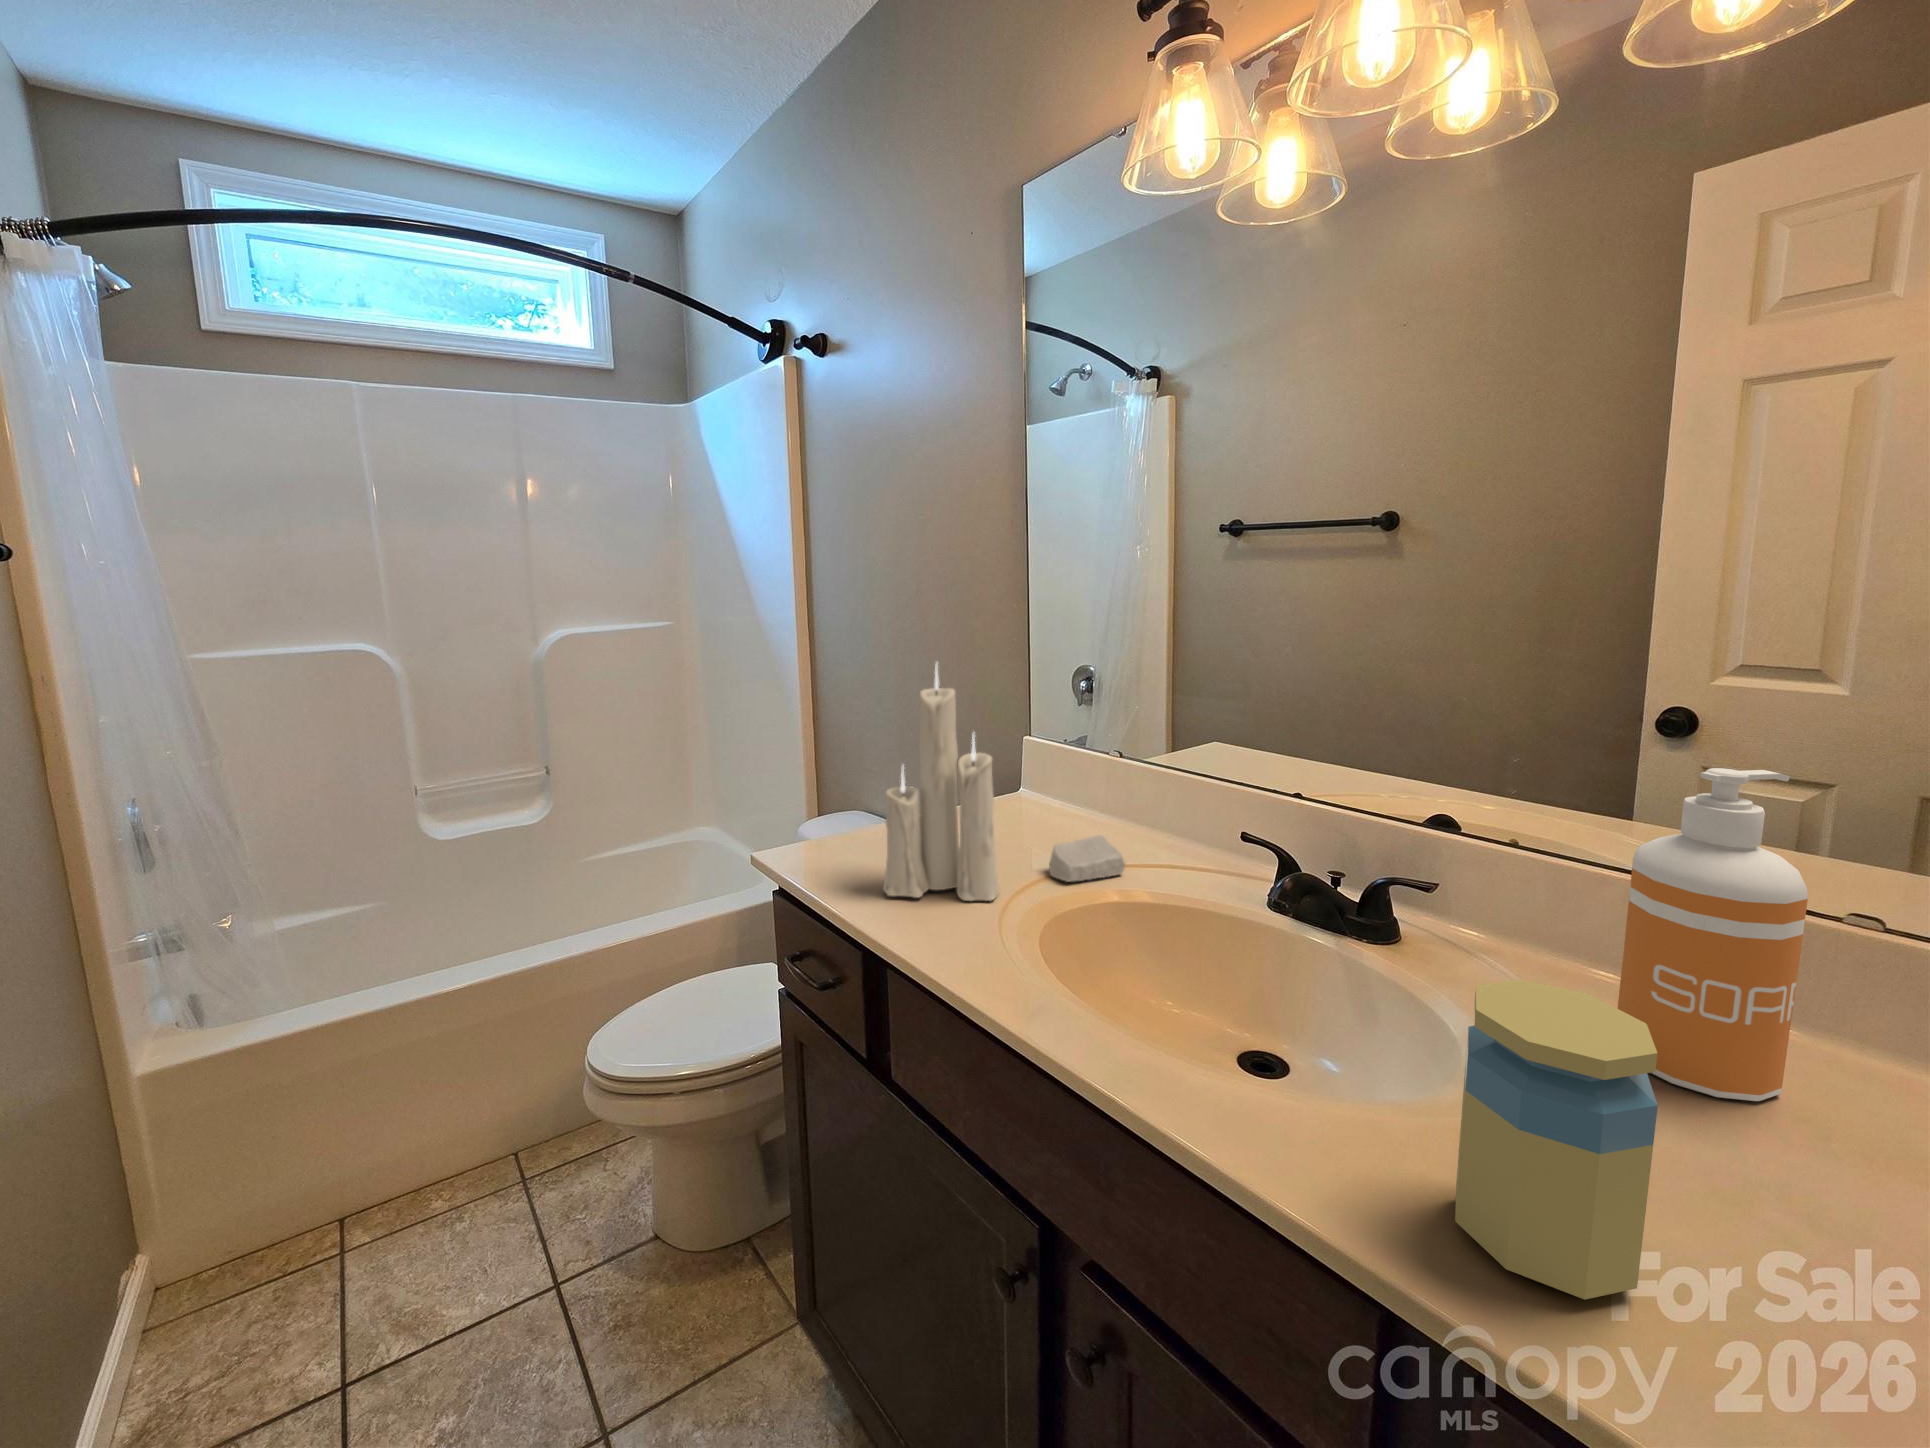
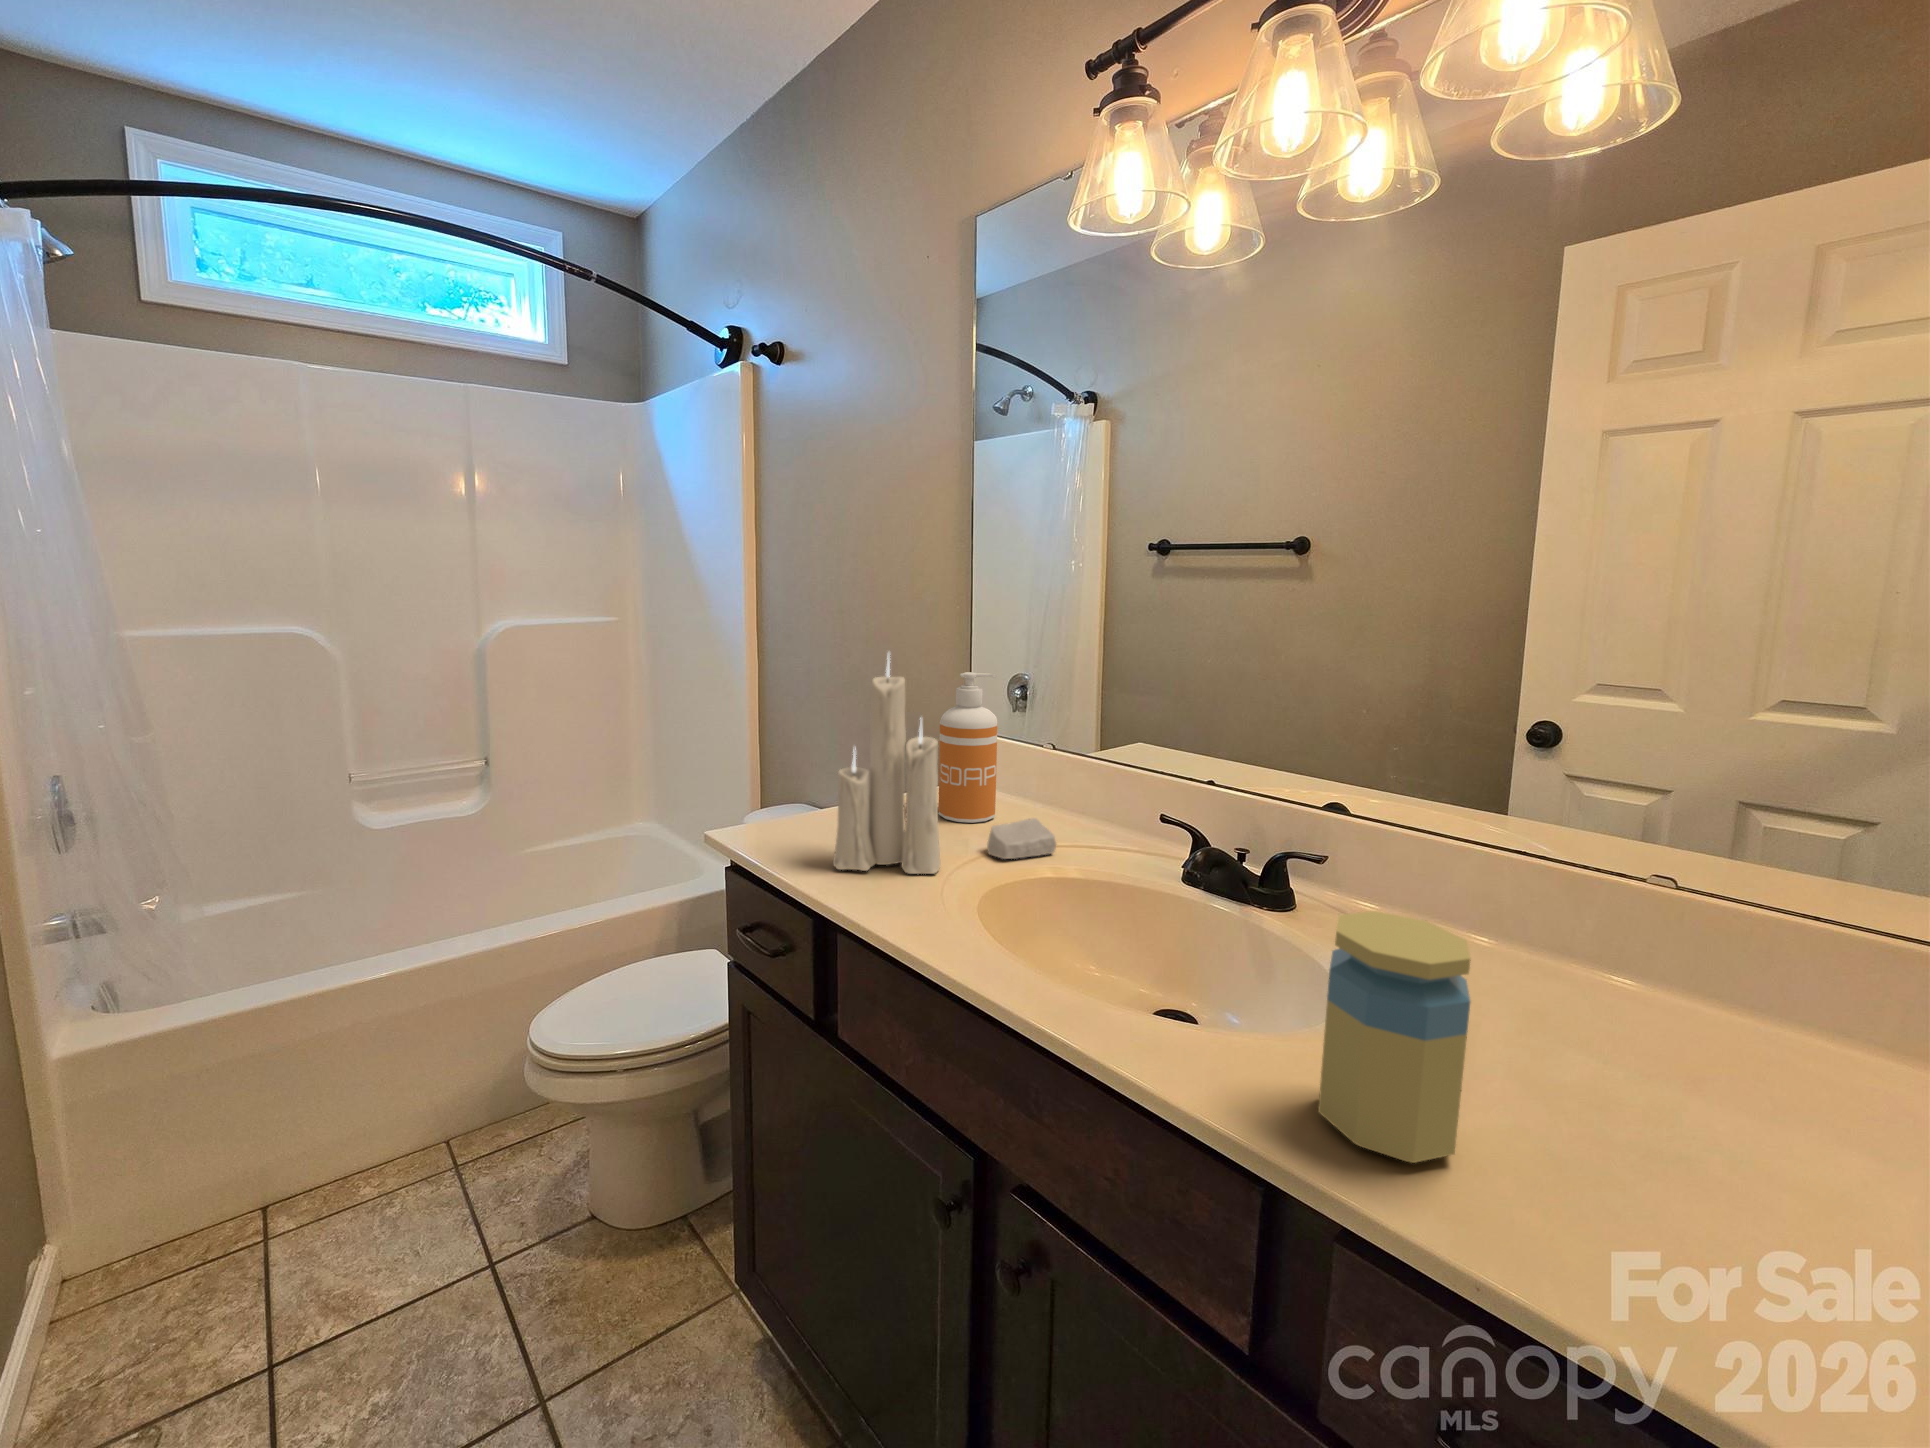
soap dispenser: present [1618,768,1808,1101] -> present [938,672,998,823]

